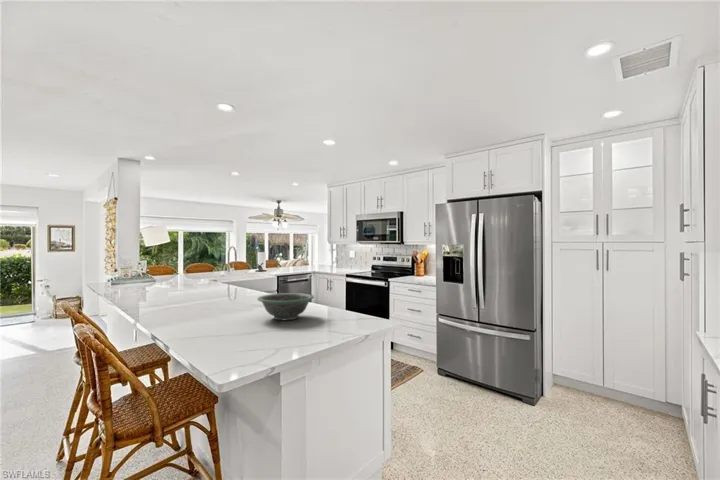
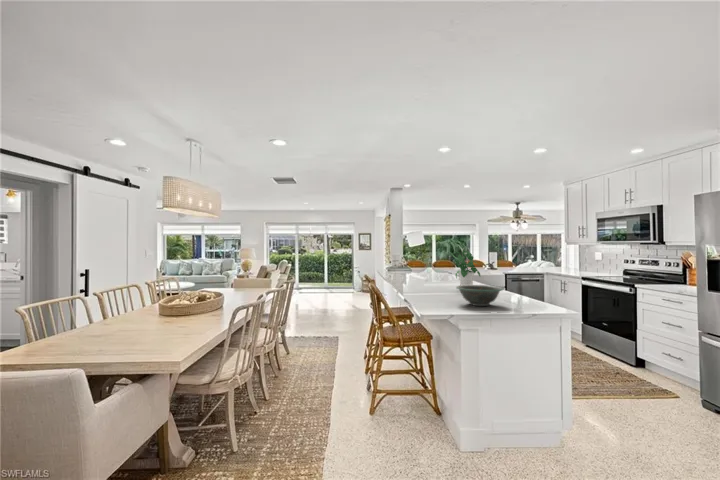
potted plant: none [233,251,270,298] -> present [451,251,480,285]

